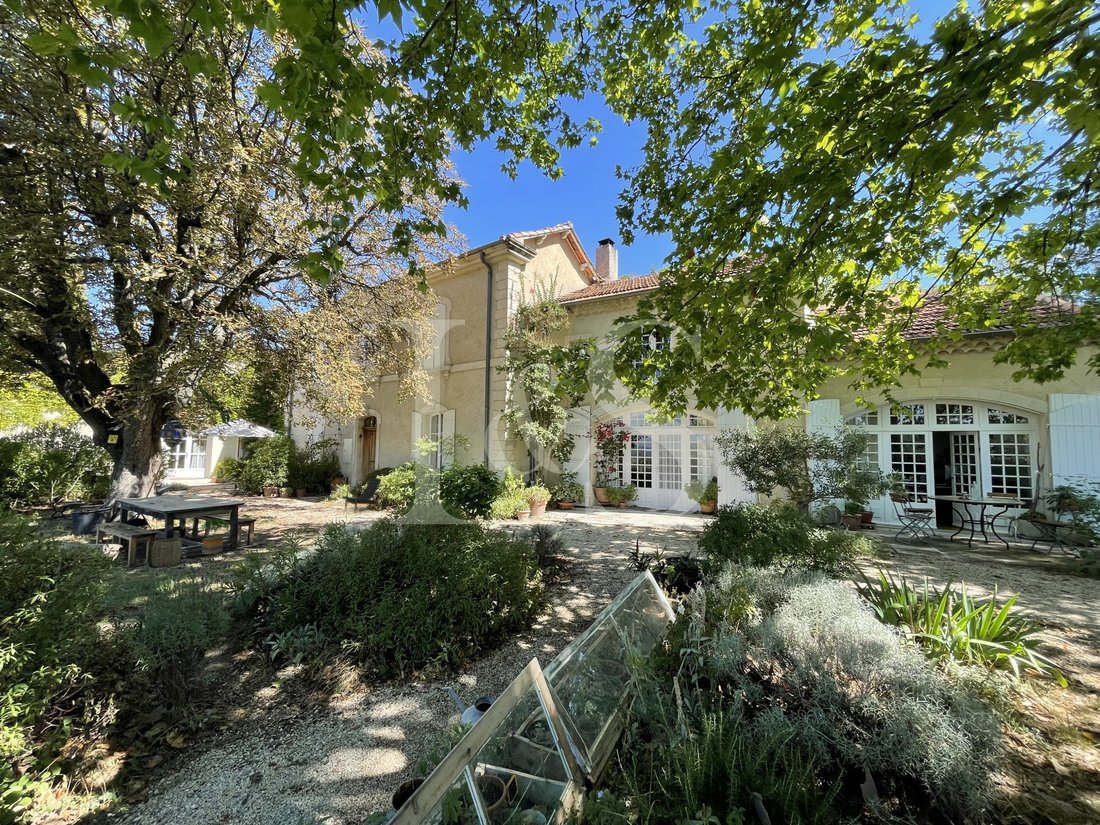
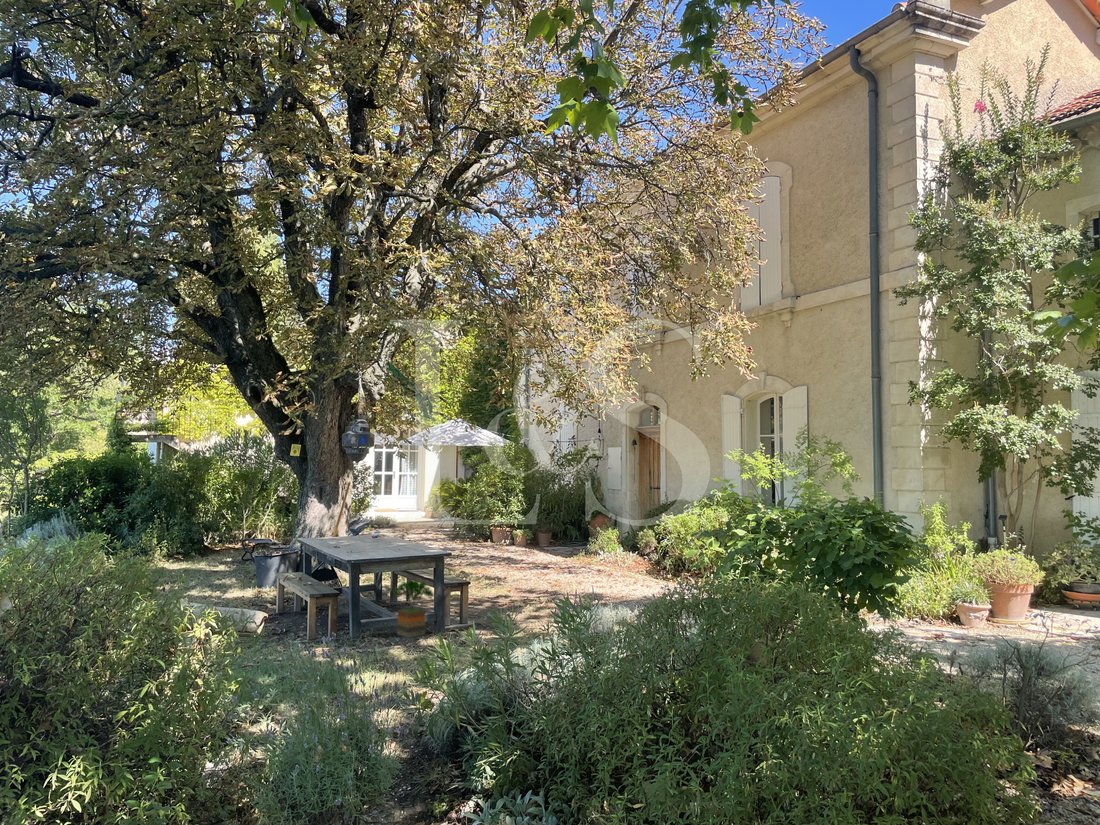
lounge chair: present [342,478,381,513] -> none [606,517,673,581]
woven basket: present [151,538,182,567] -> none [329,608,367,653]

